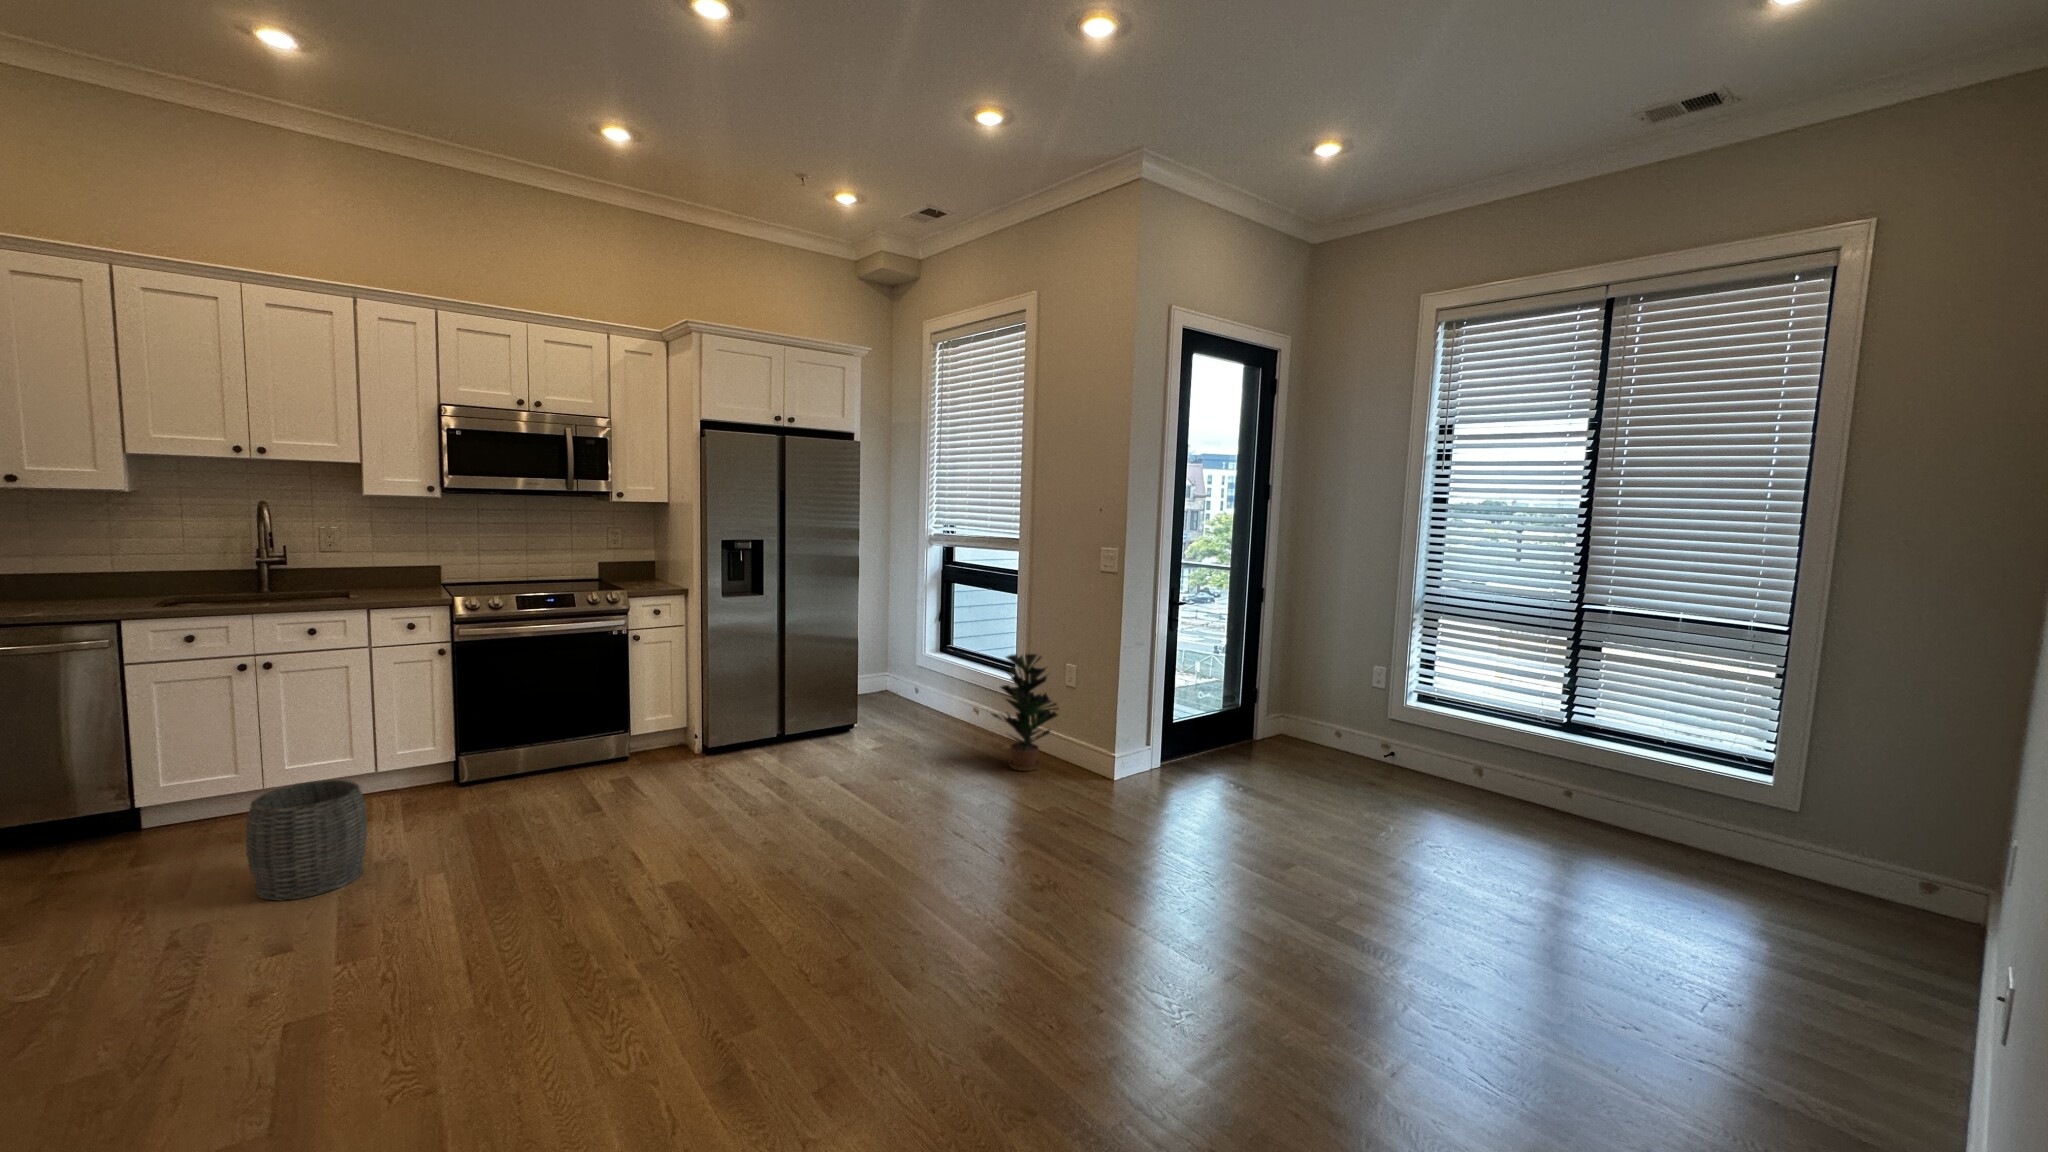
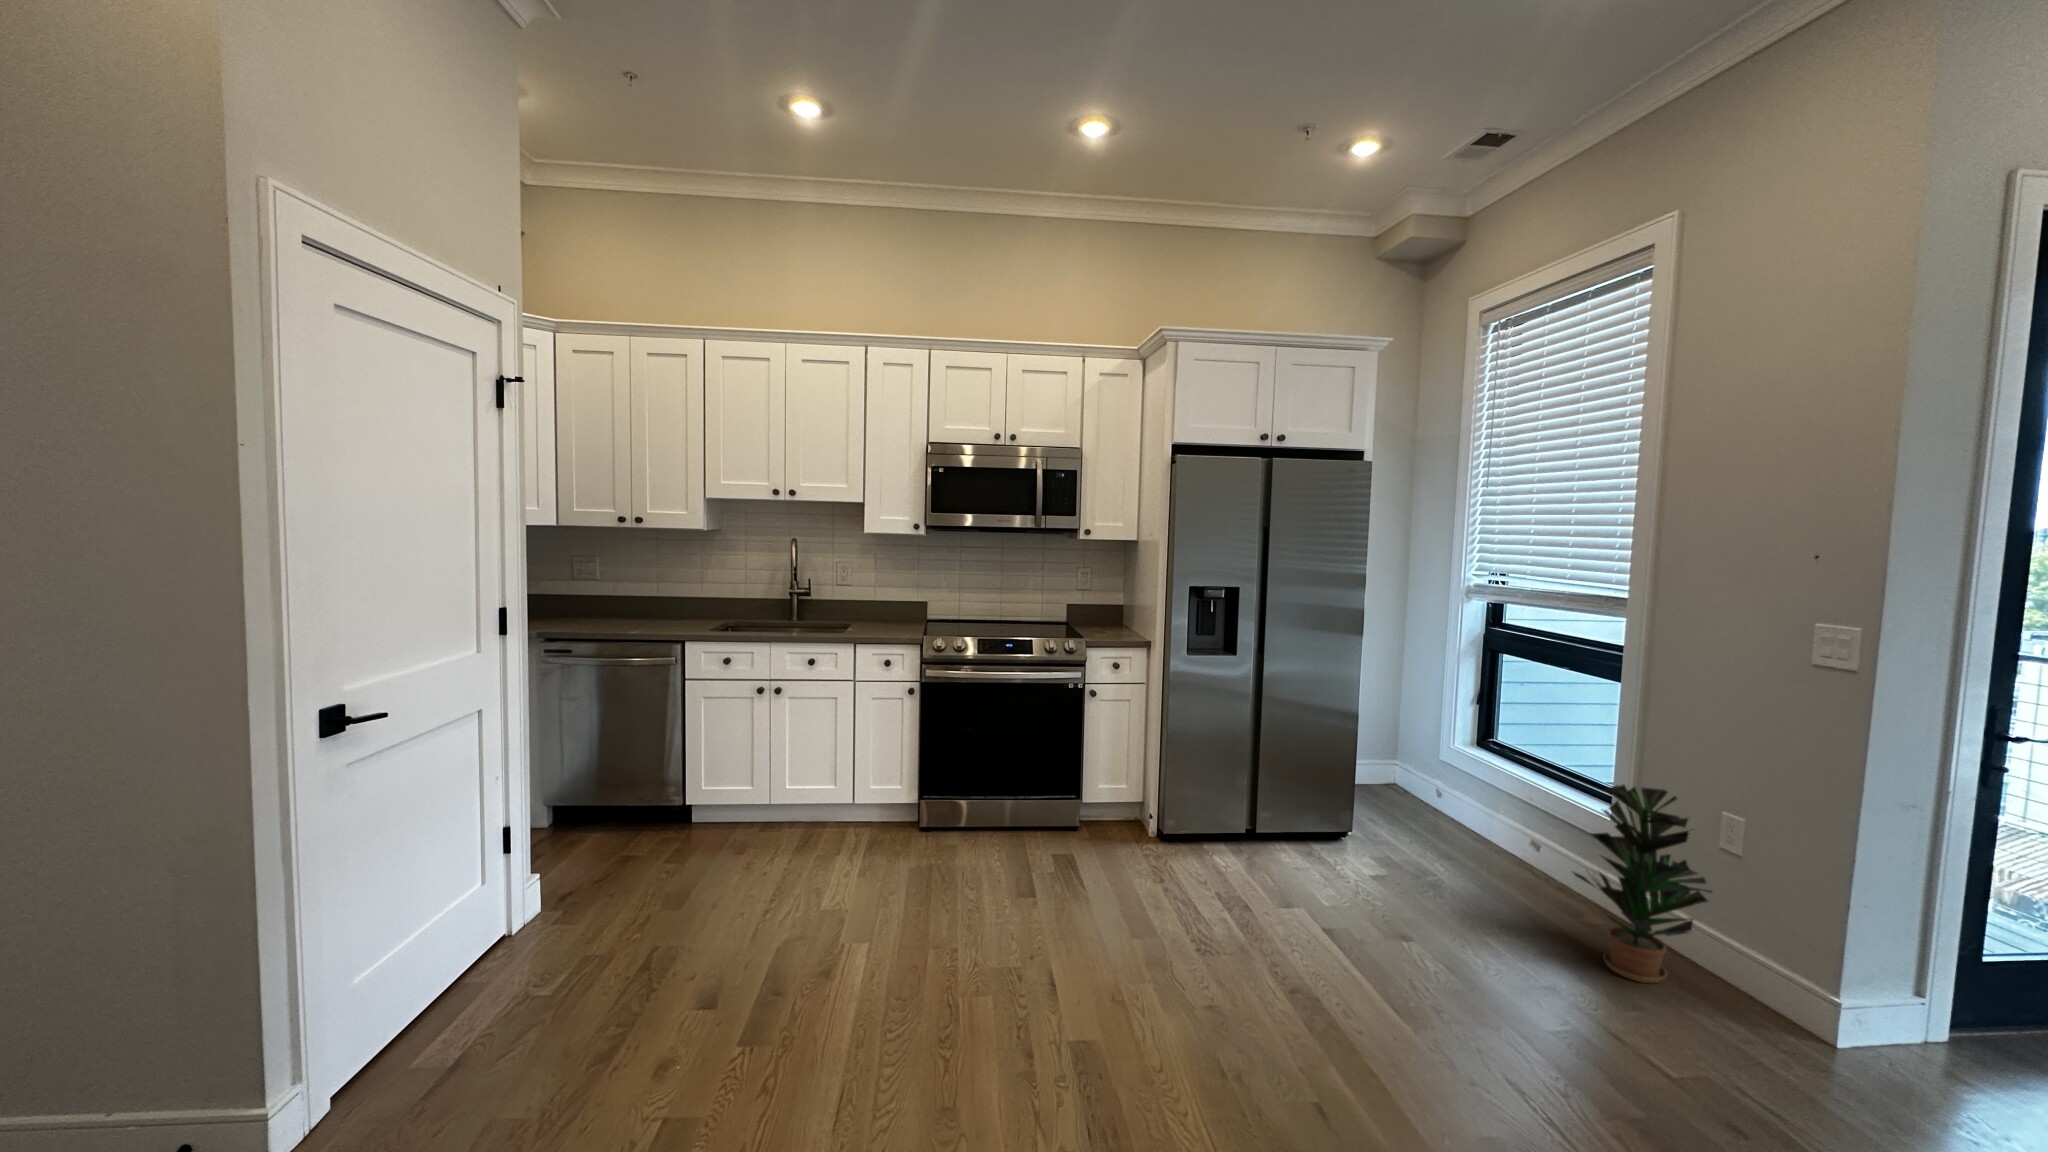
woven basket: present [246,780,367,901] -> none [719,818,815,942]

